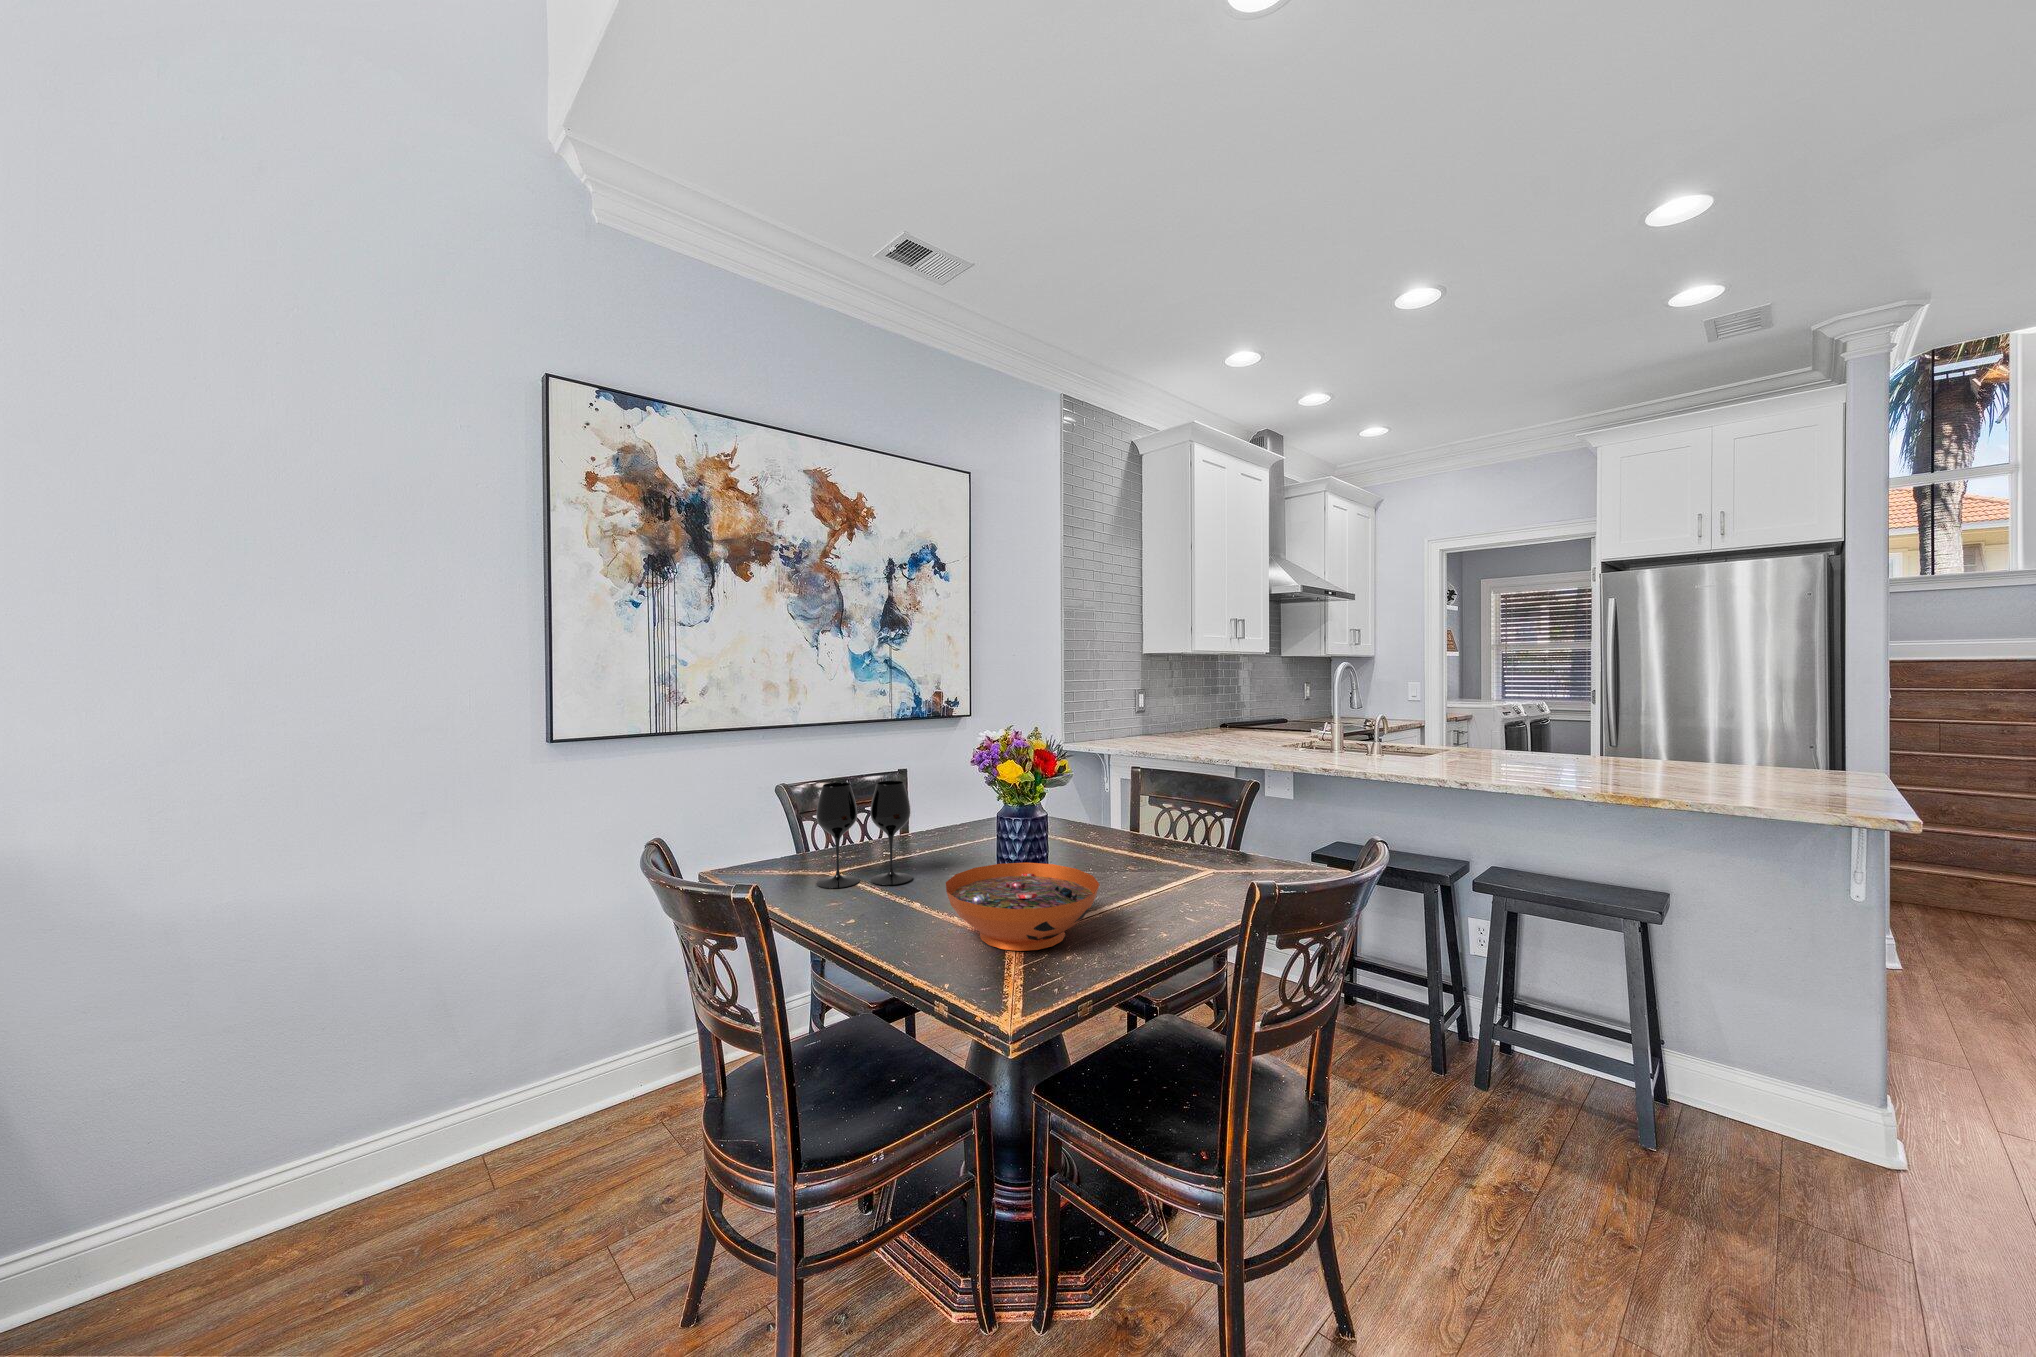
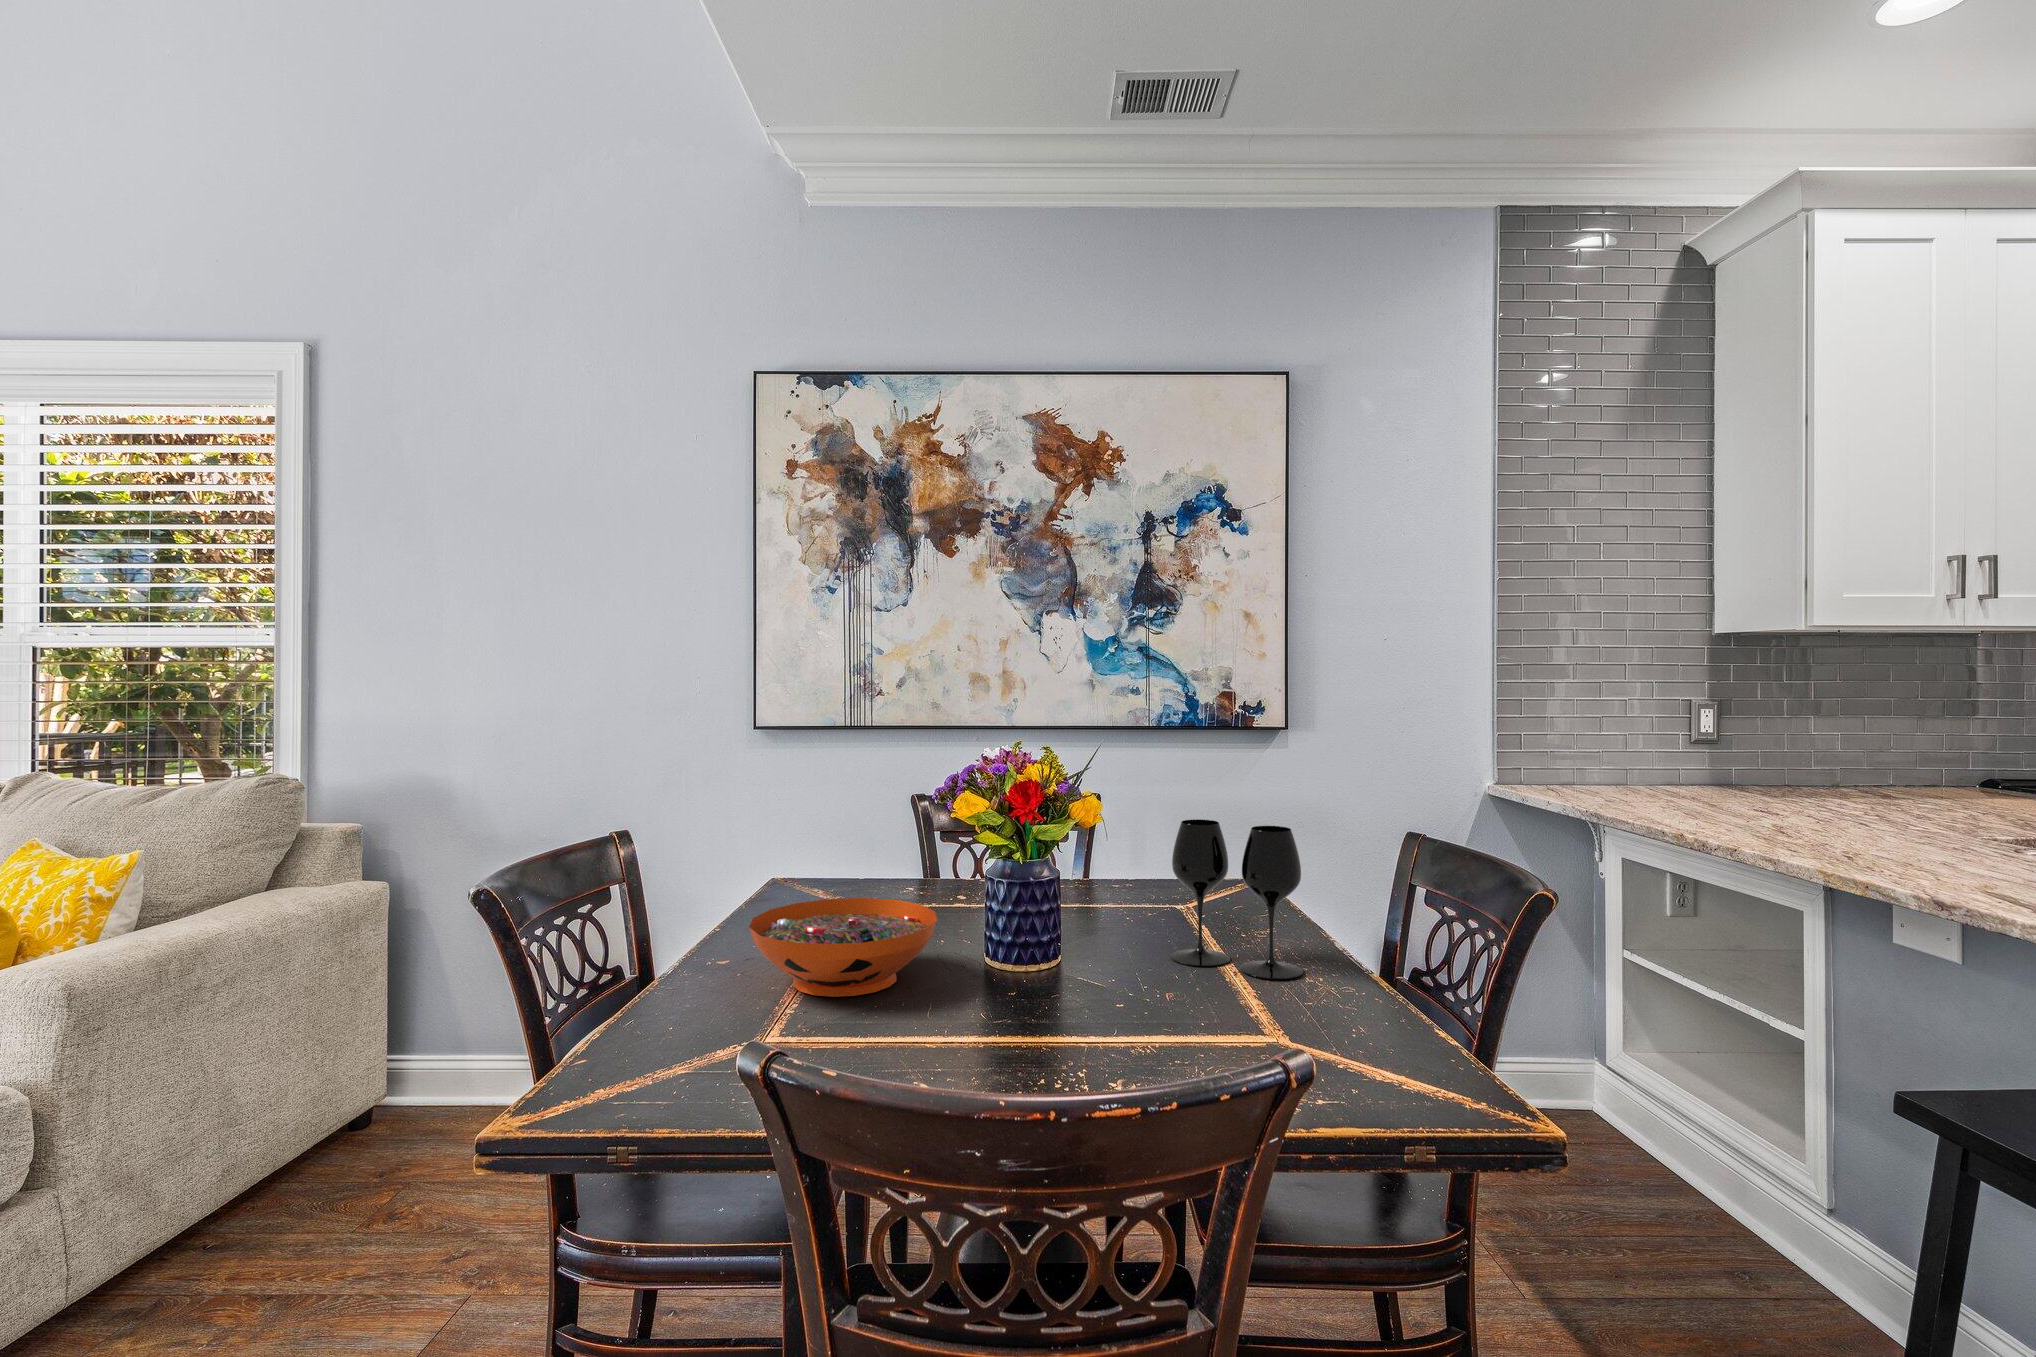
wine glass: present [816,781,912,888] -> present [1171,819,1303,979]

